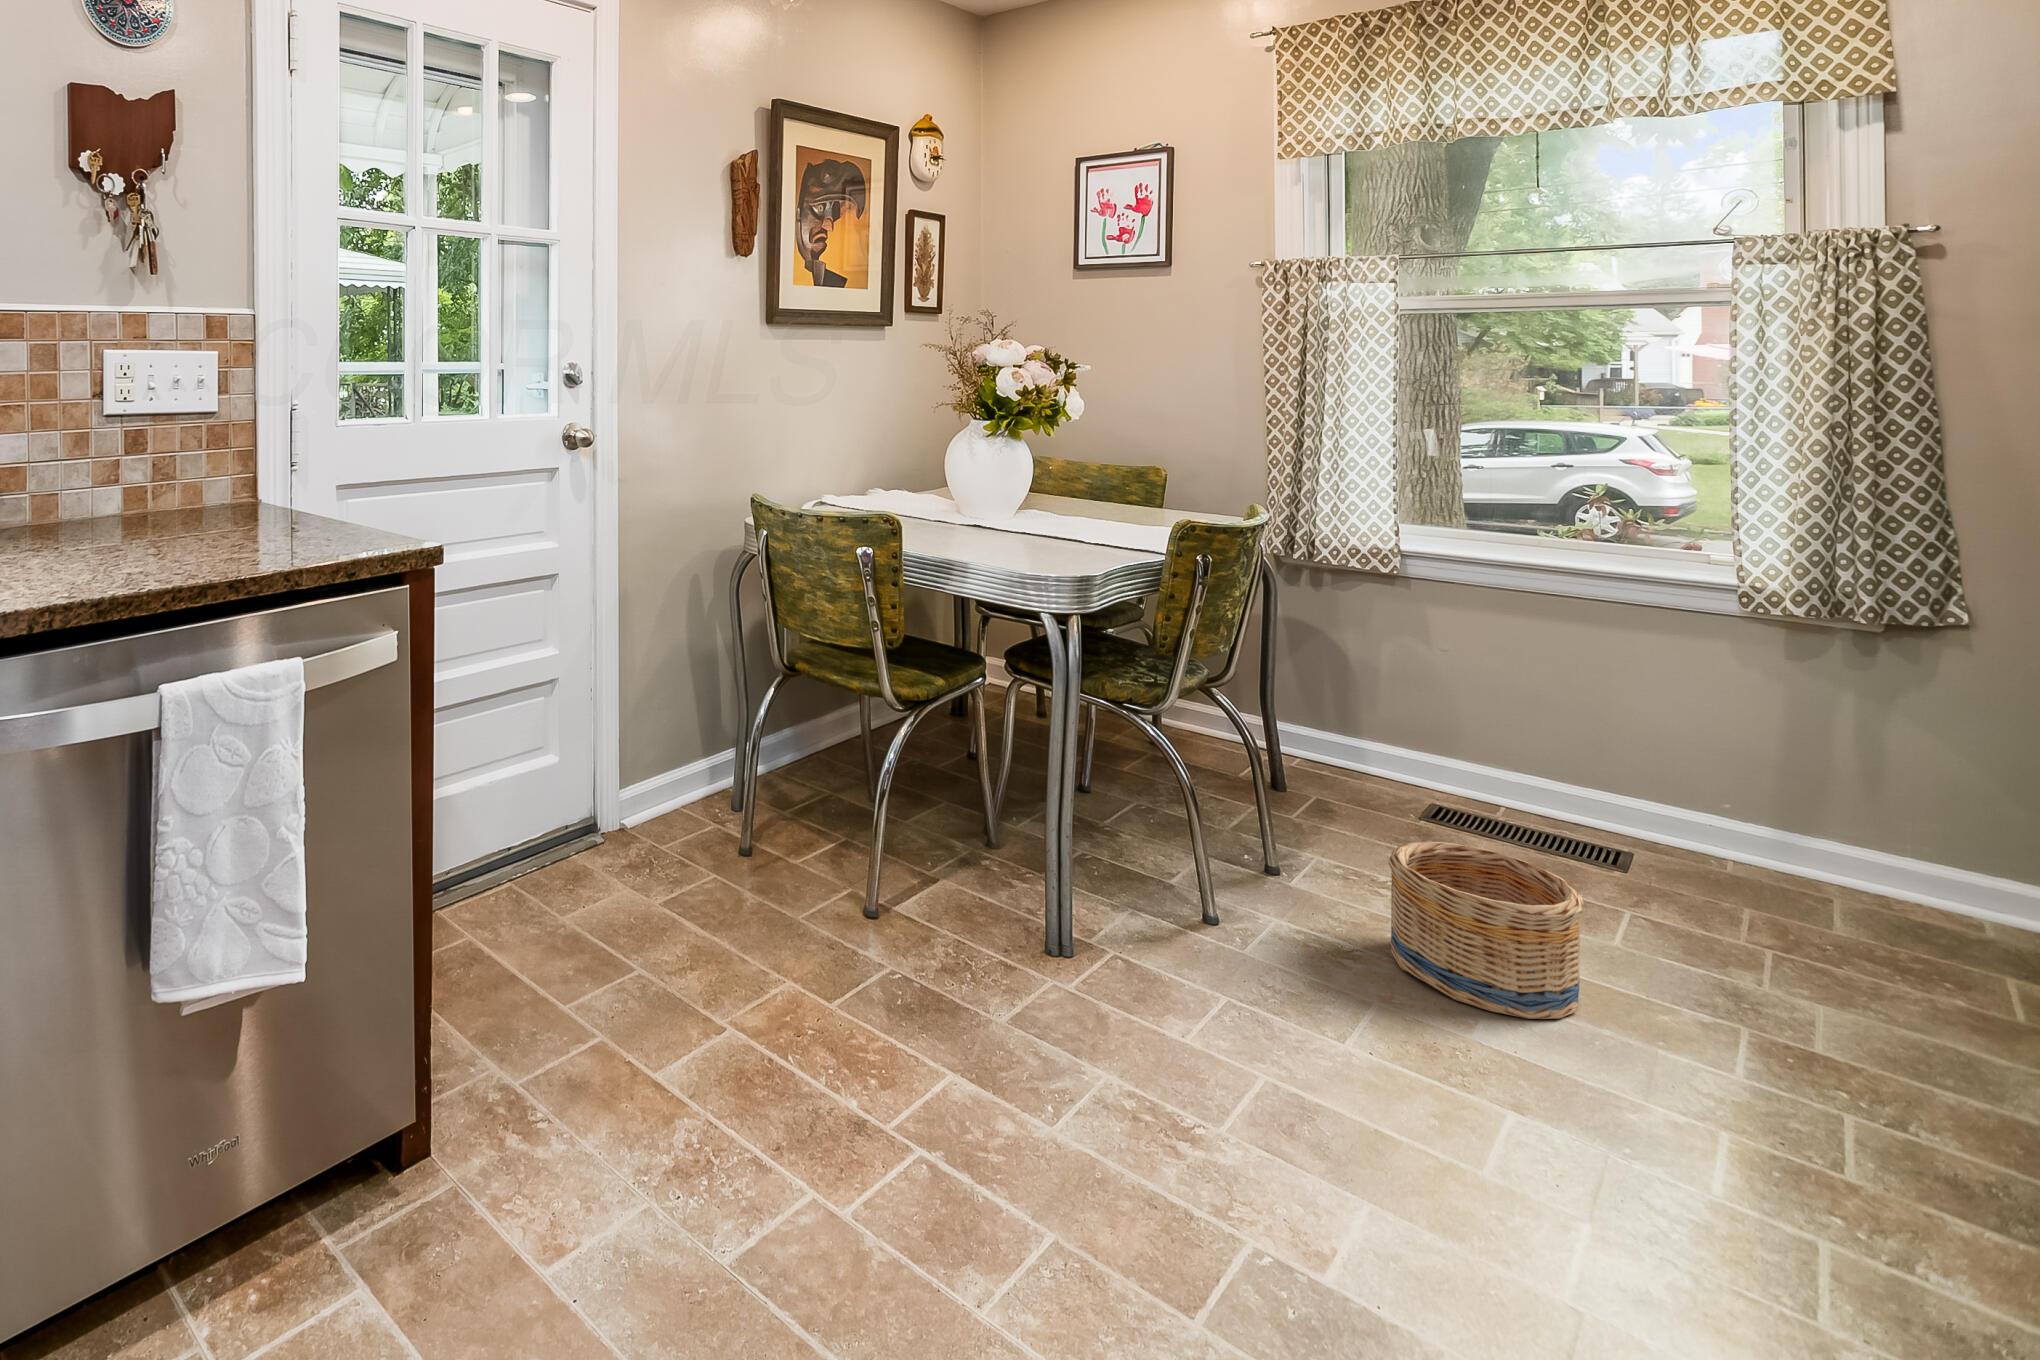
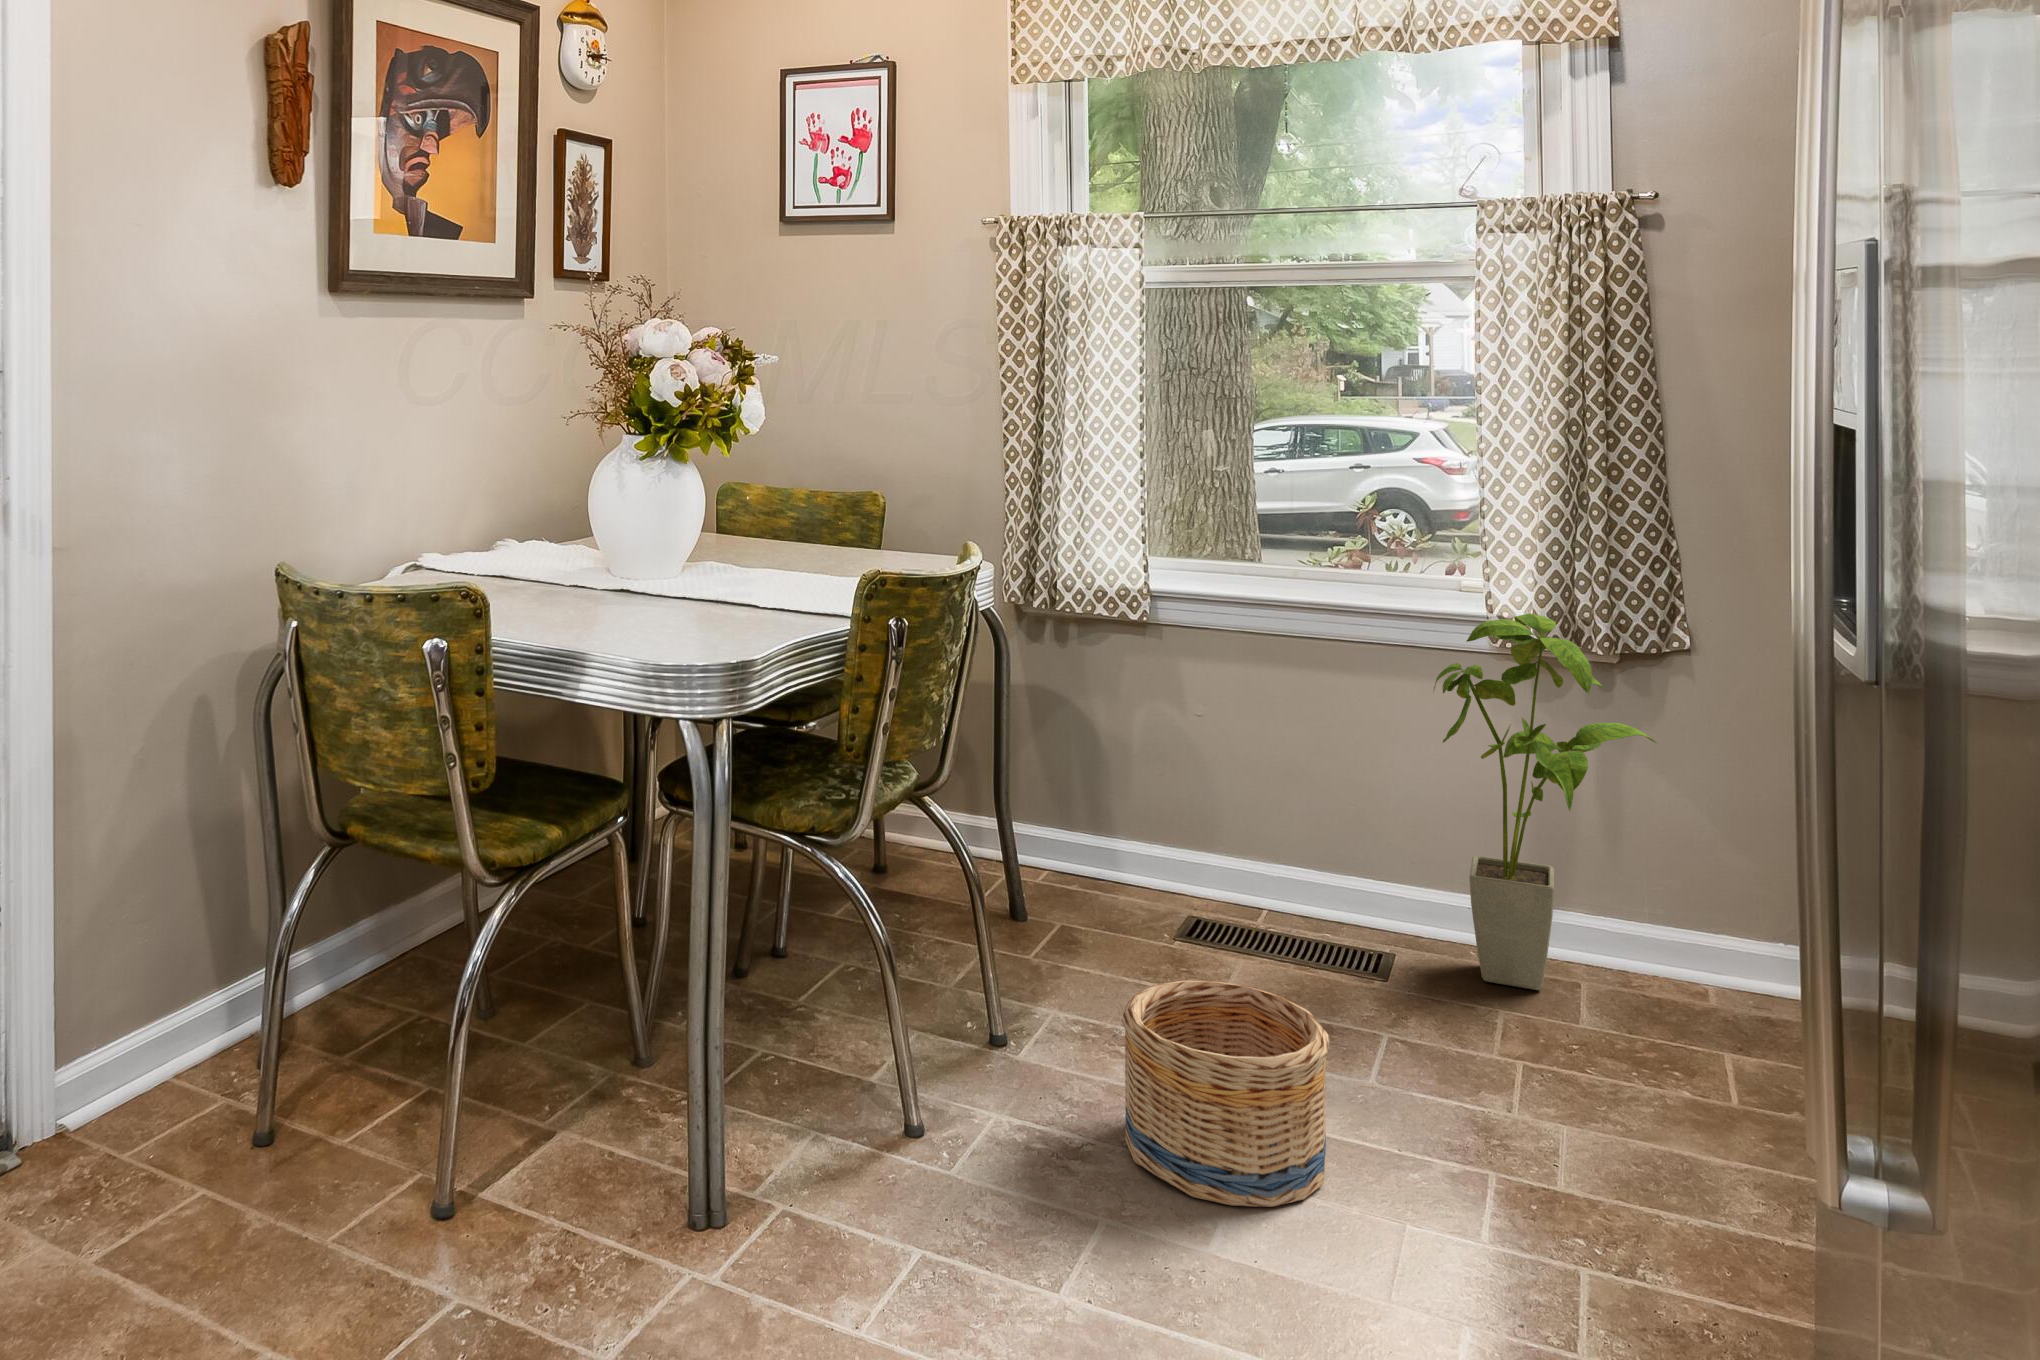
house plant: none [1683,586,1936,903] -> present [1434,614,1656,990]

